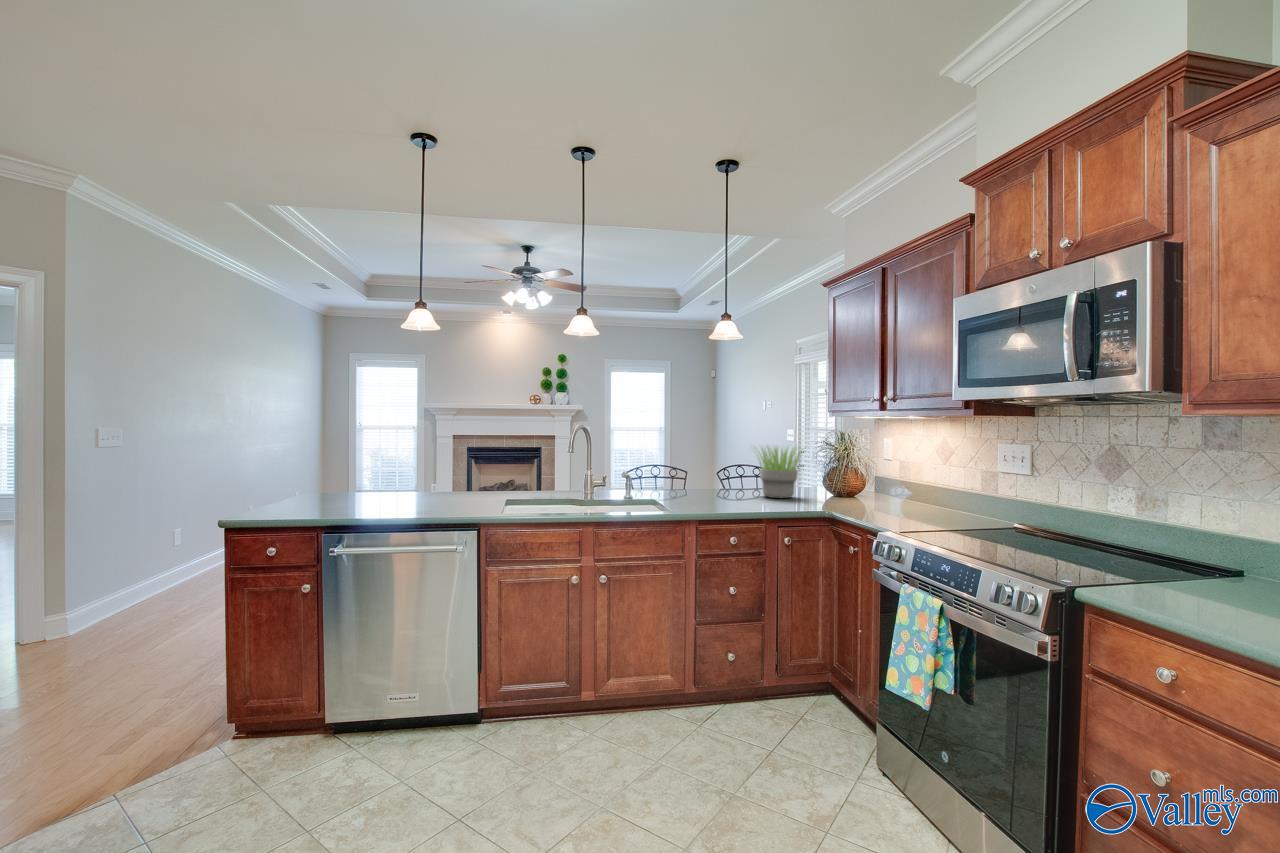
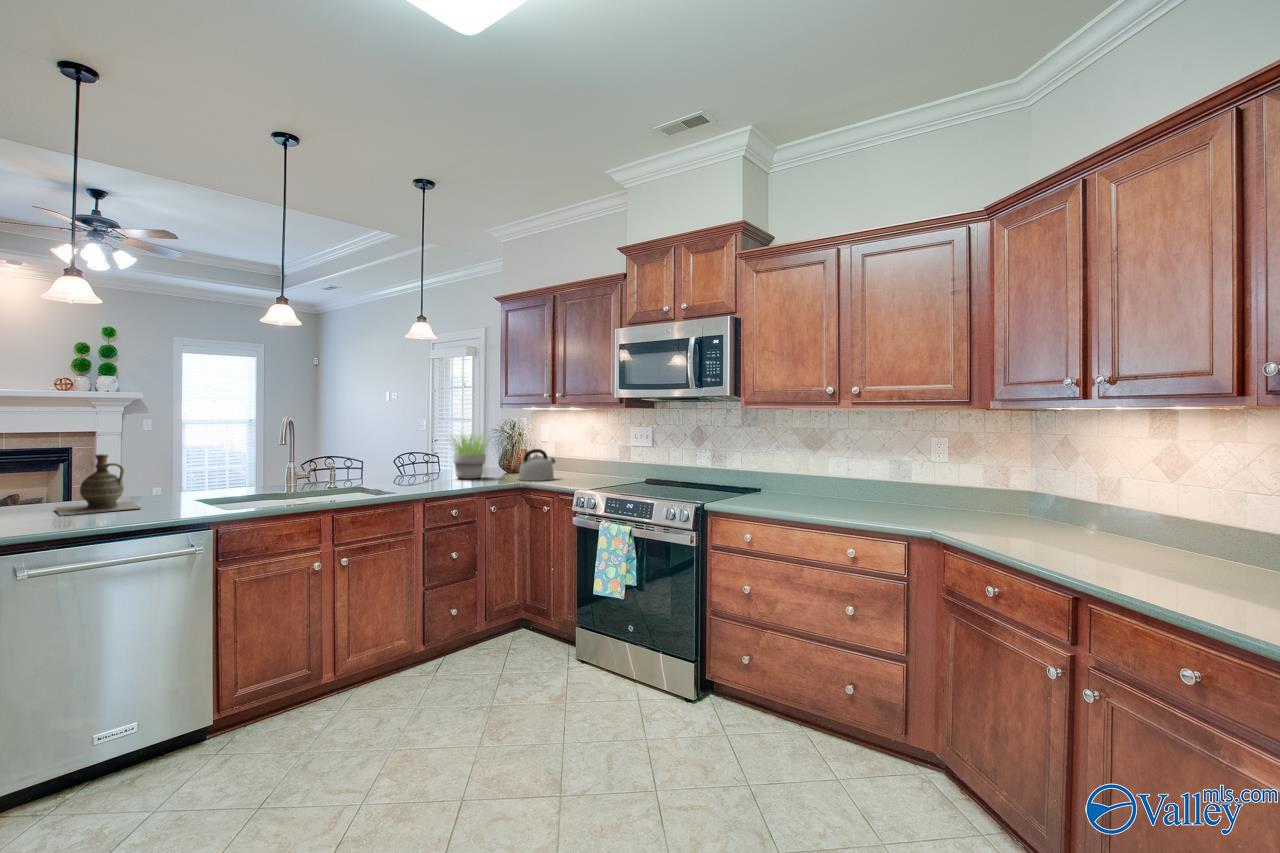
ceramic jug: none [406,457,468,506] -> present [55,454,140,515]
kettle: none [830,468,882,509] -> present [519,449,555,481]

